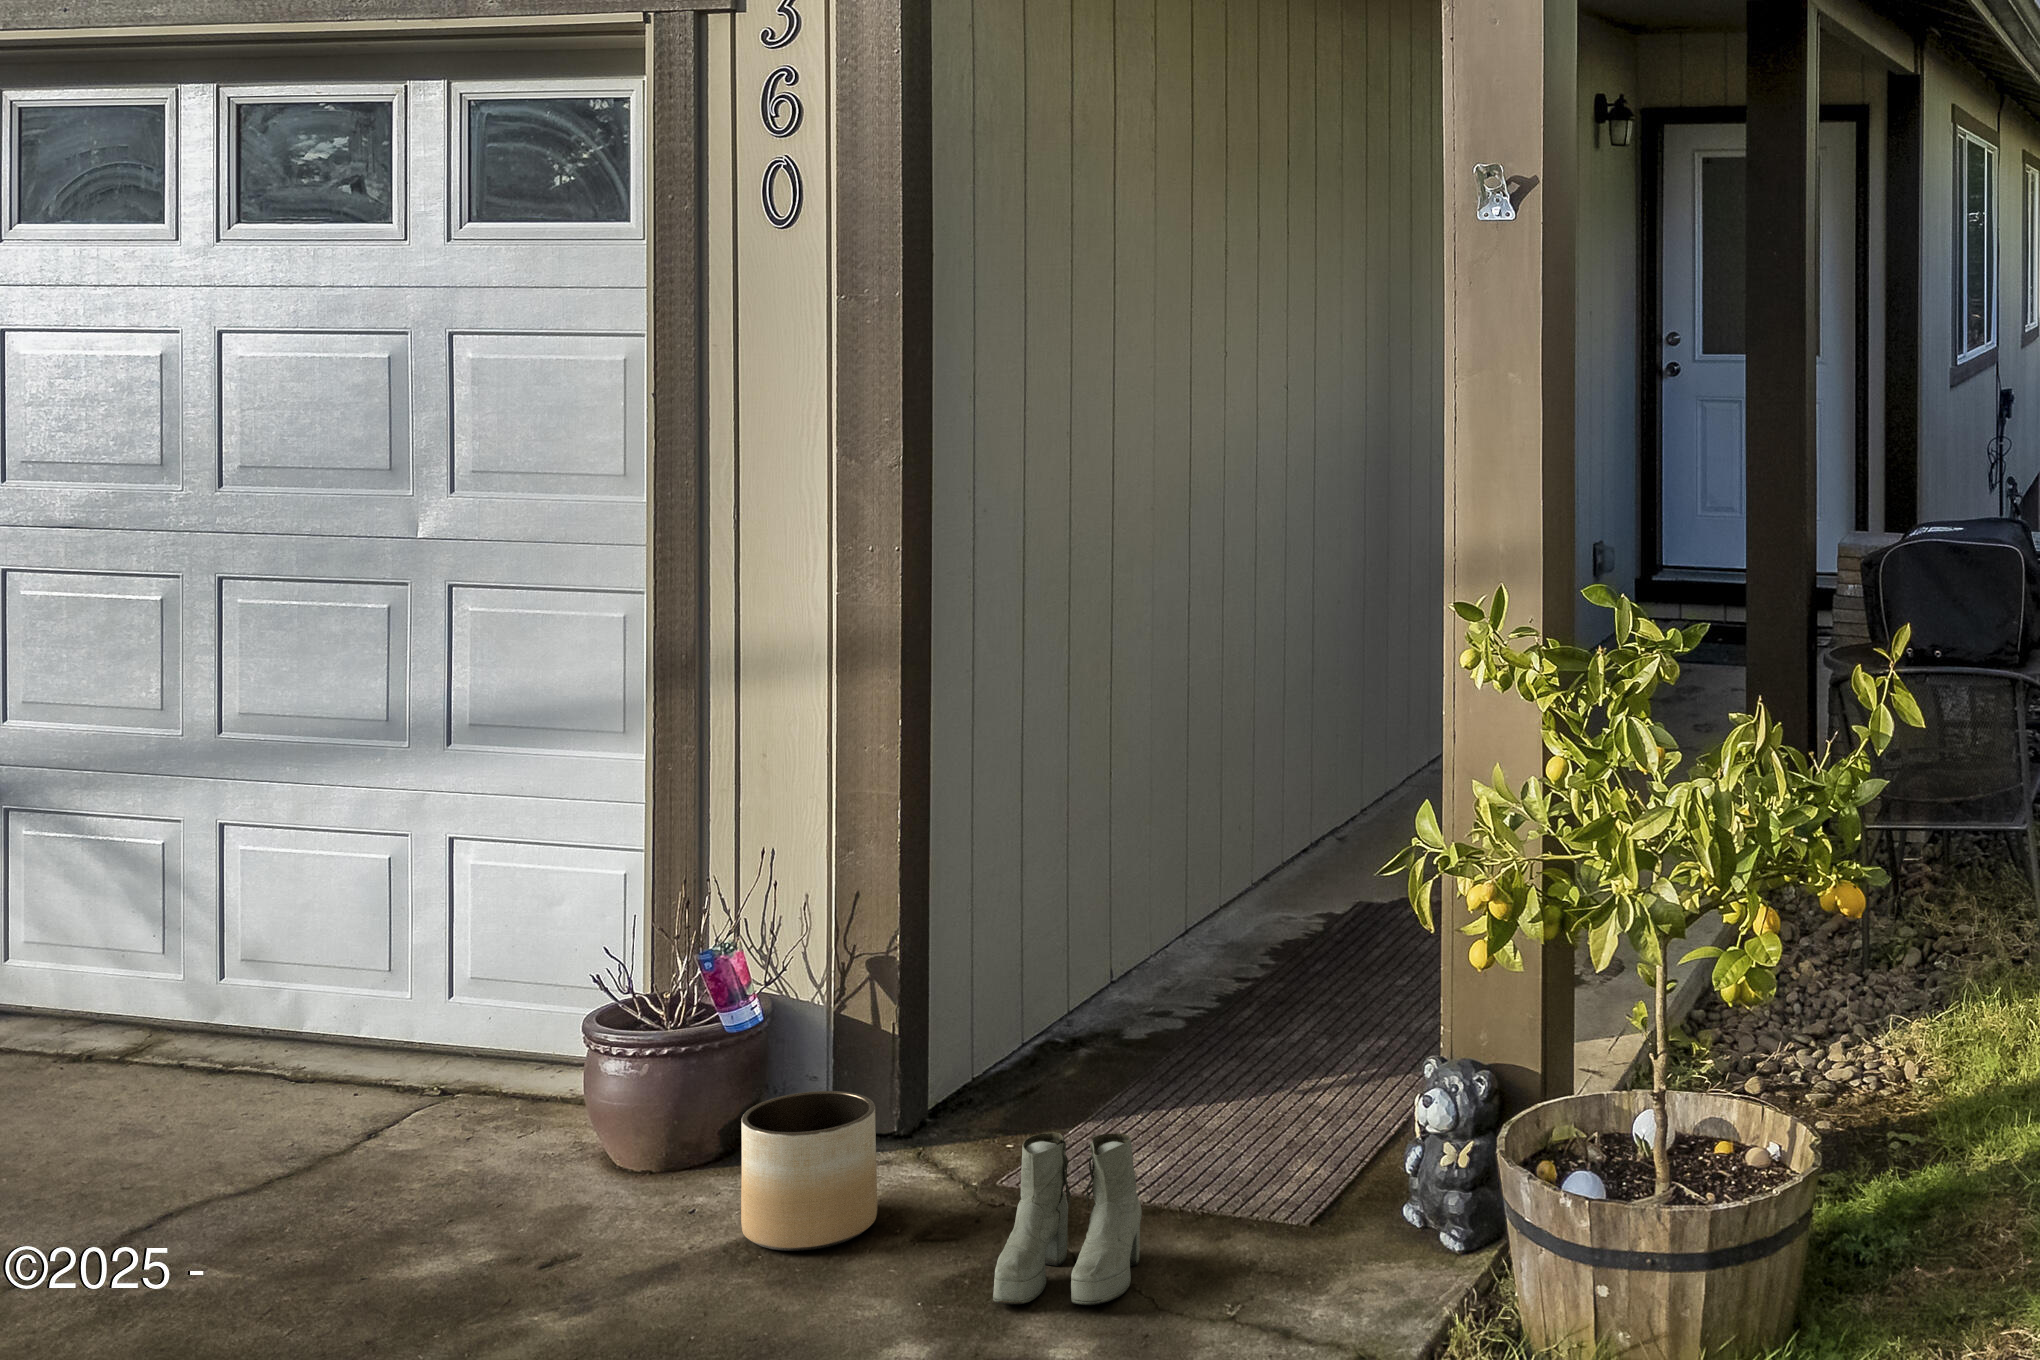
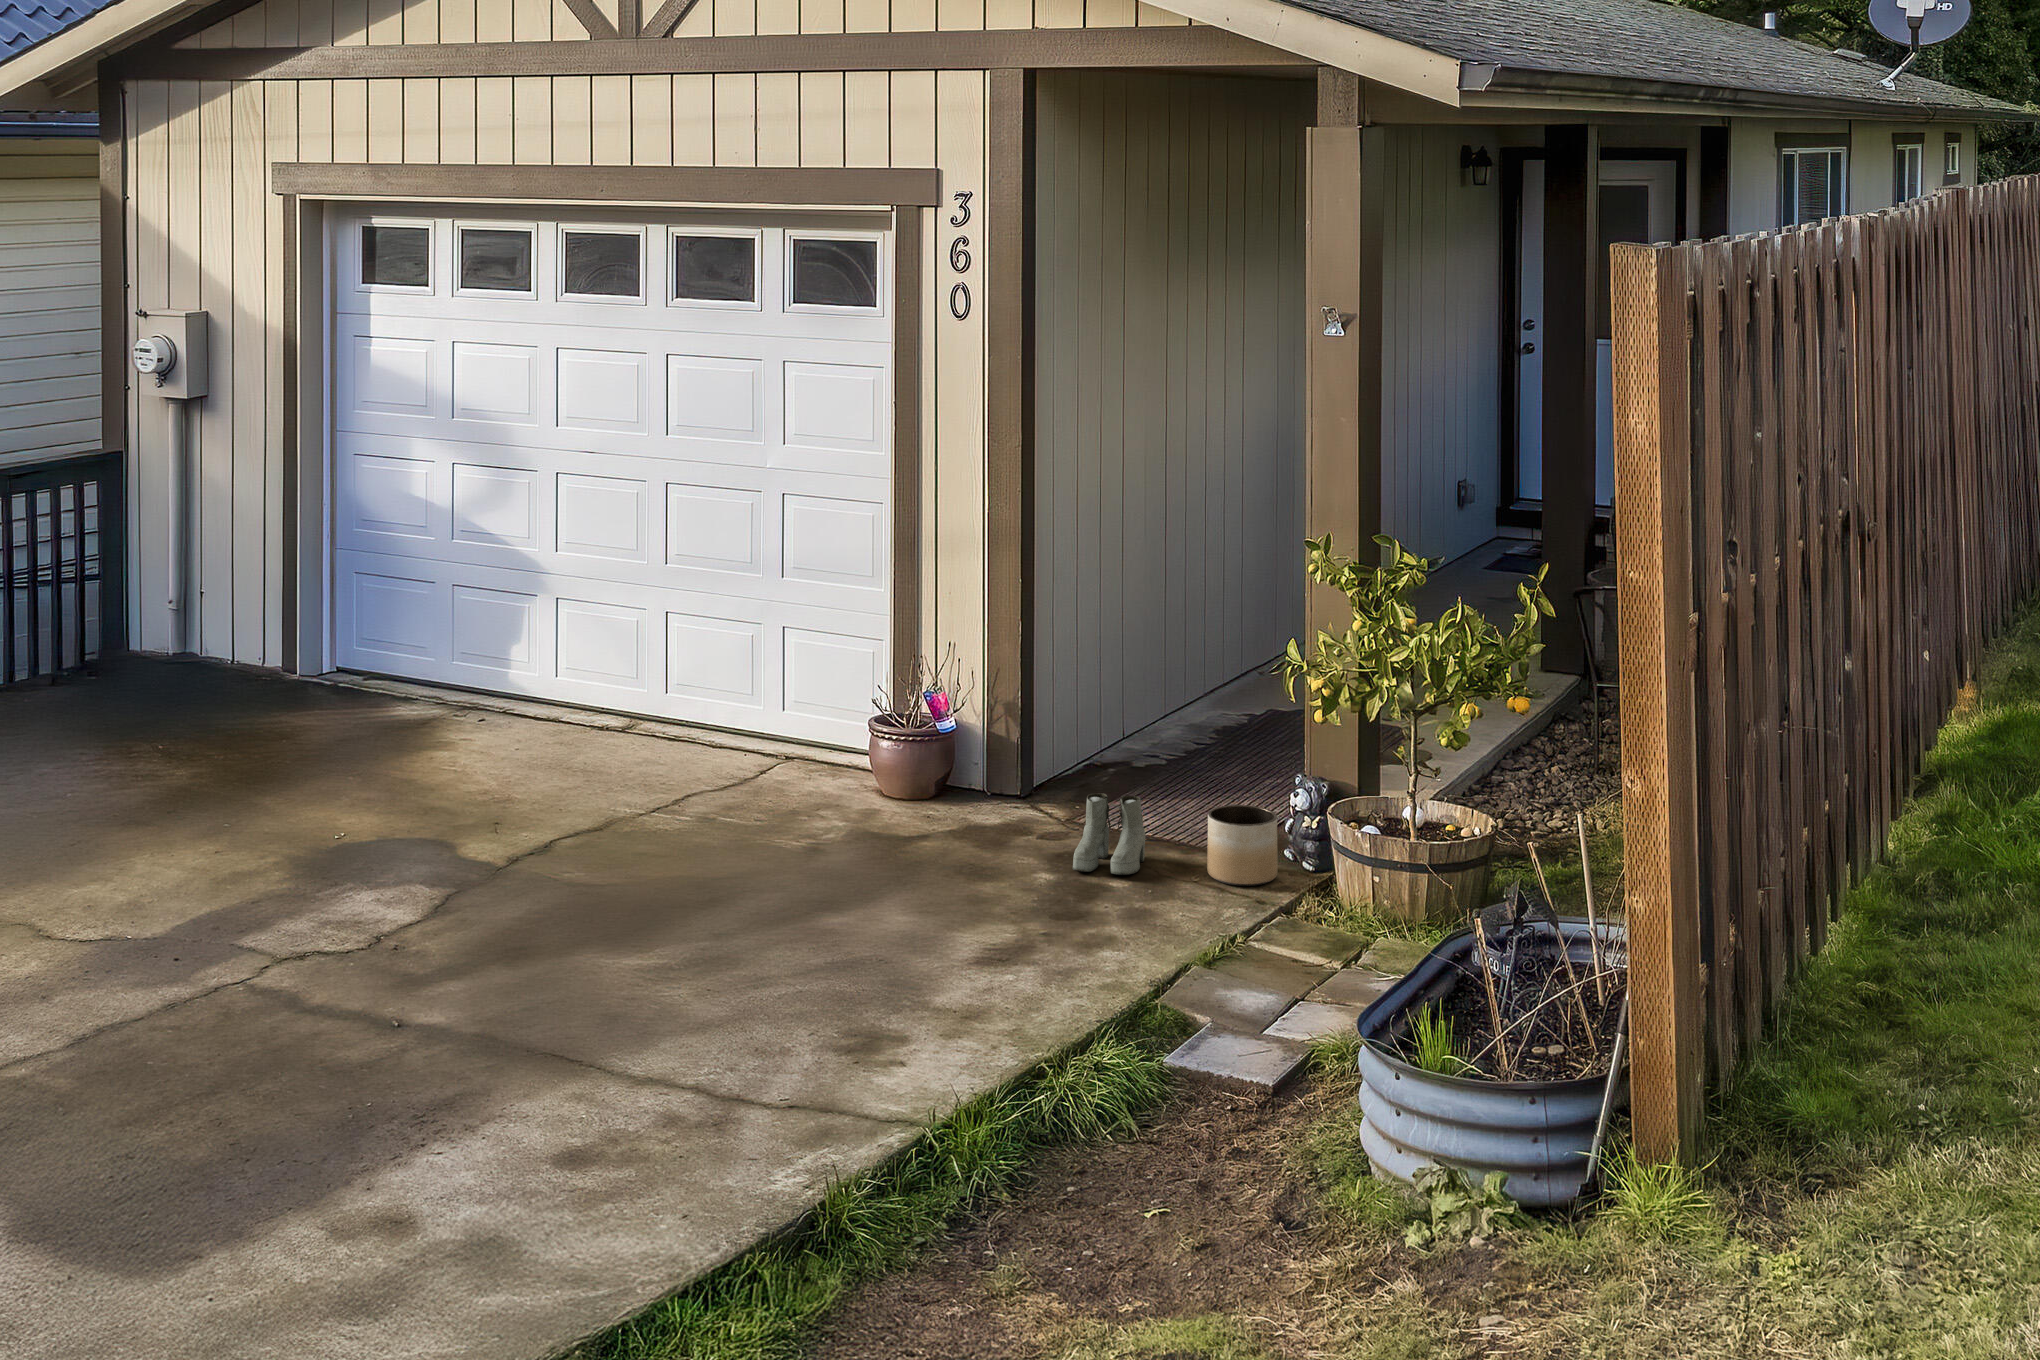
planter: present [741,1091,877,1251] -> present [1207,805,1278,886]

